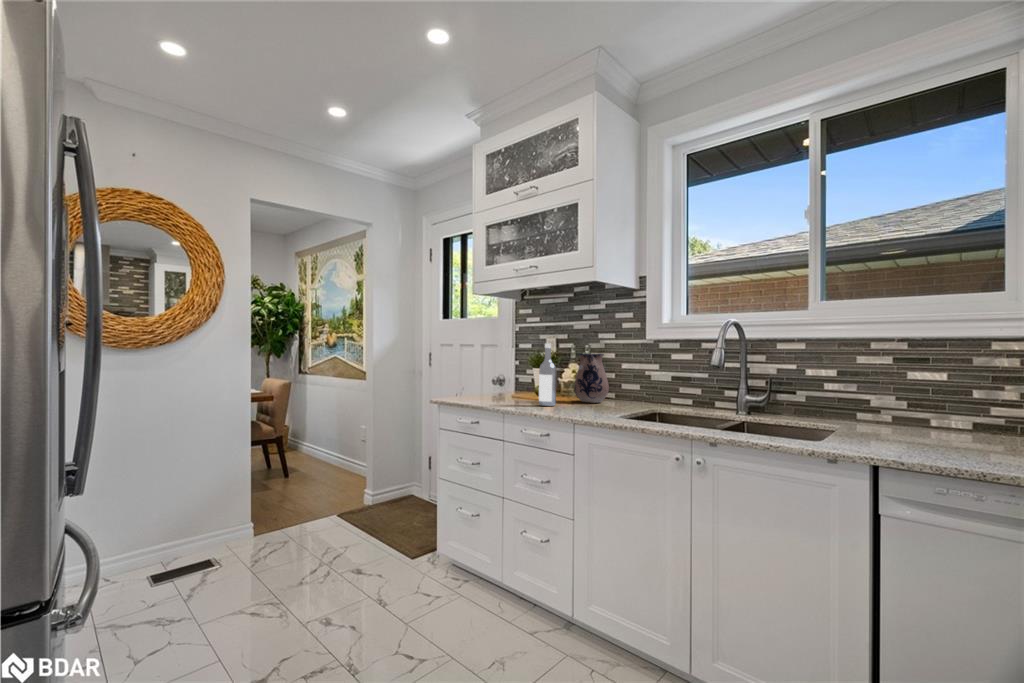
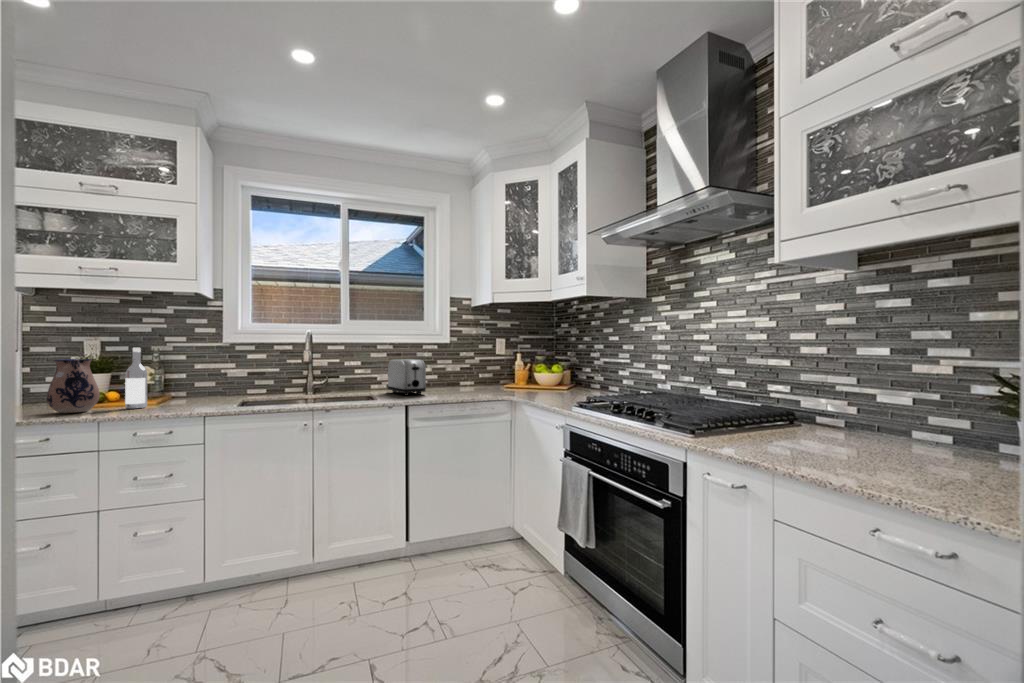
ceramic pitcher: present [574,354,609,403] -> present [47,359,100,413]
toaster: none [880,368,964,448] -> present [388,359,426,395]

